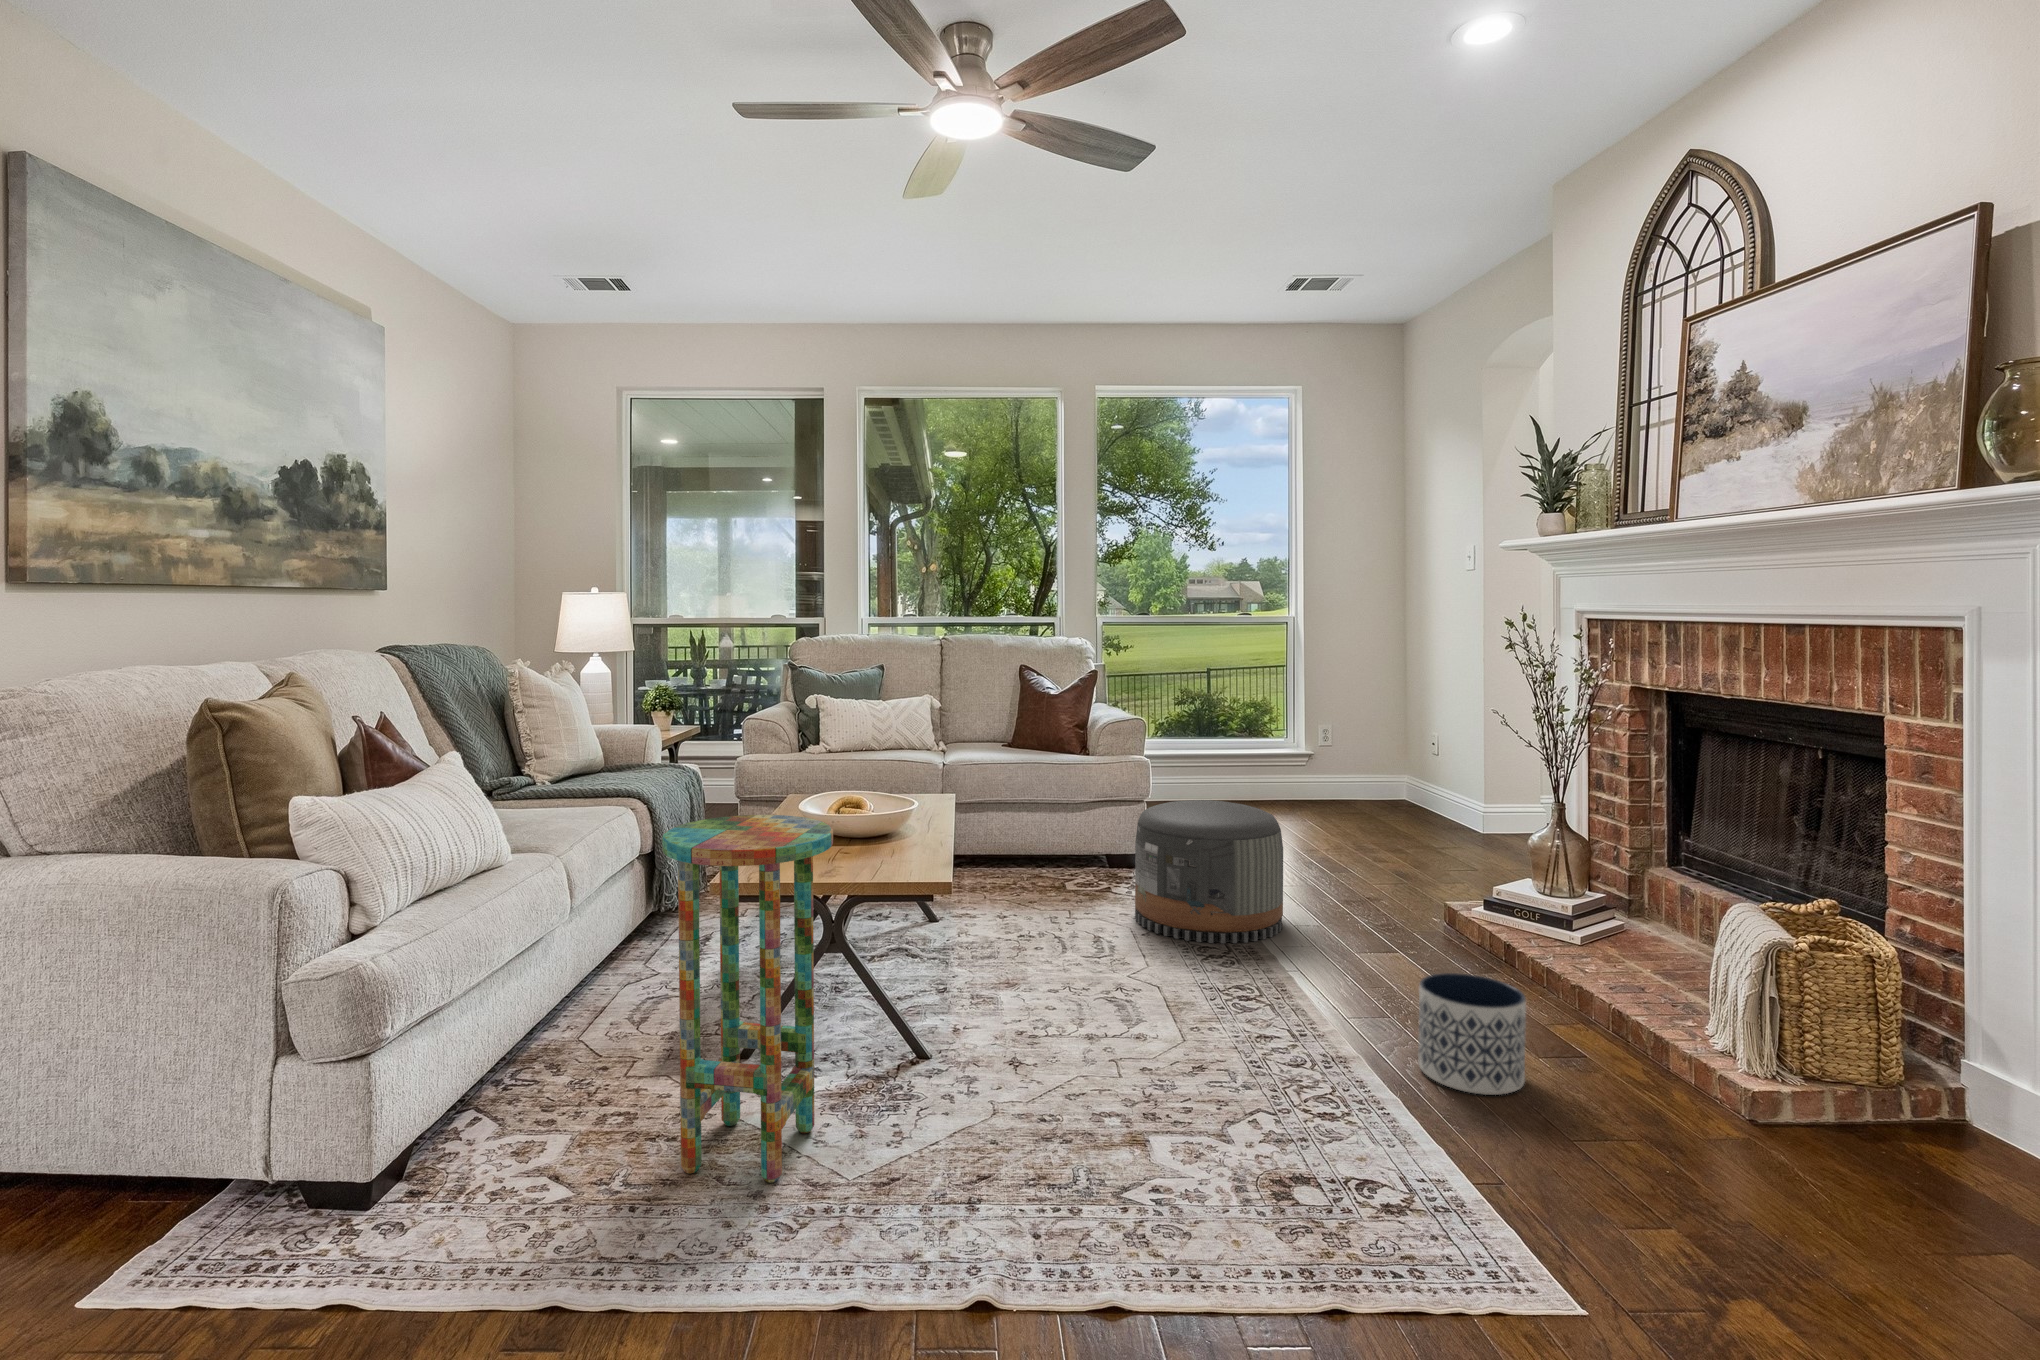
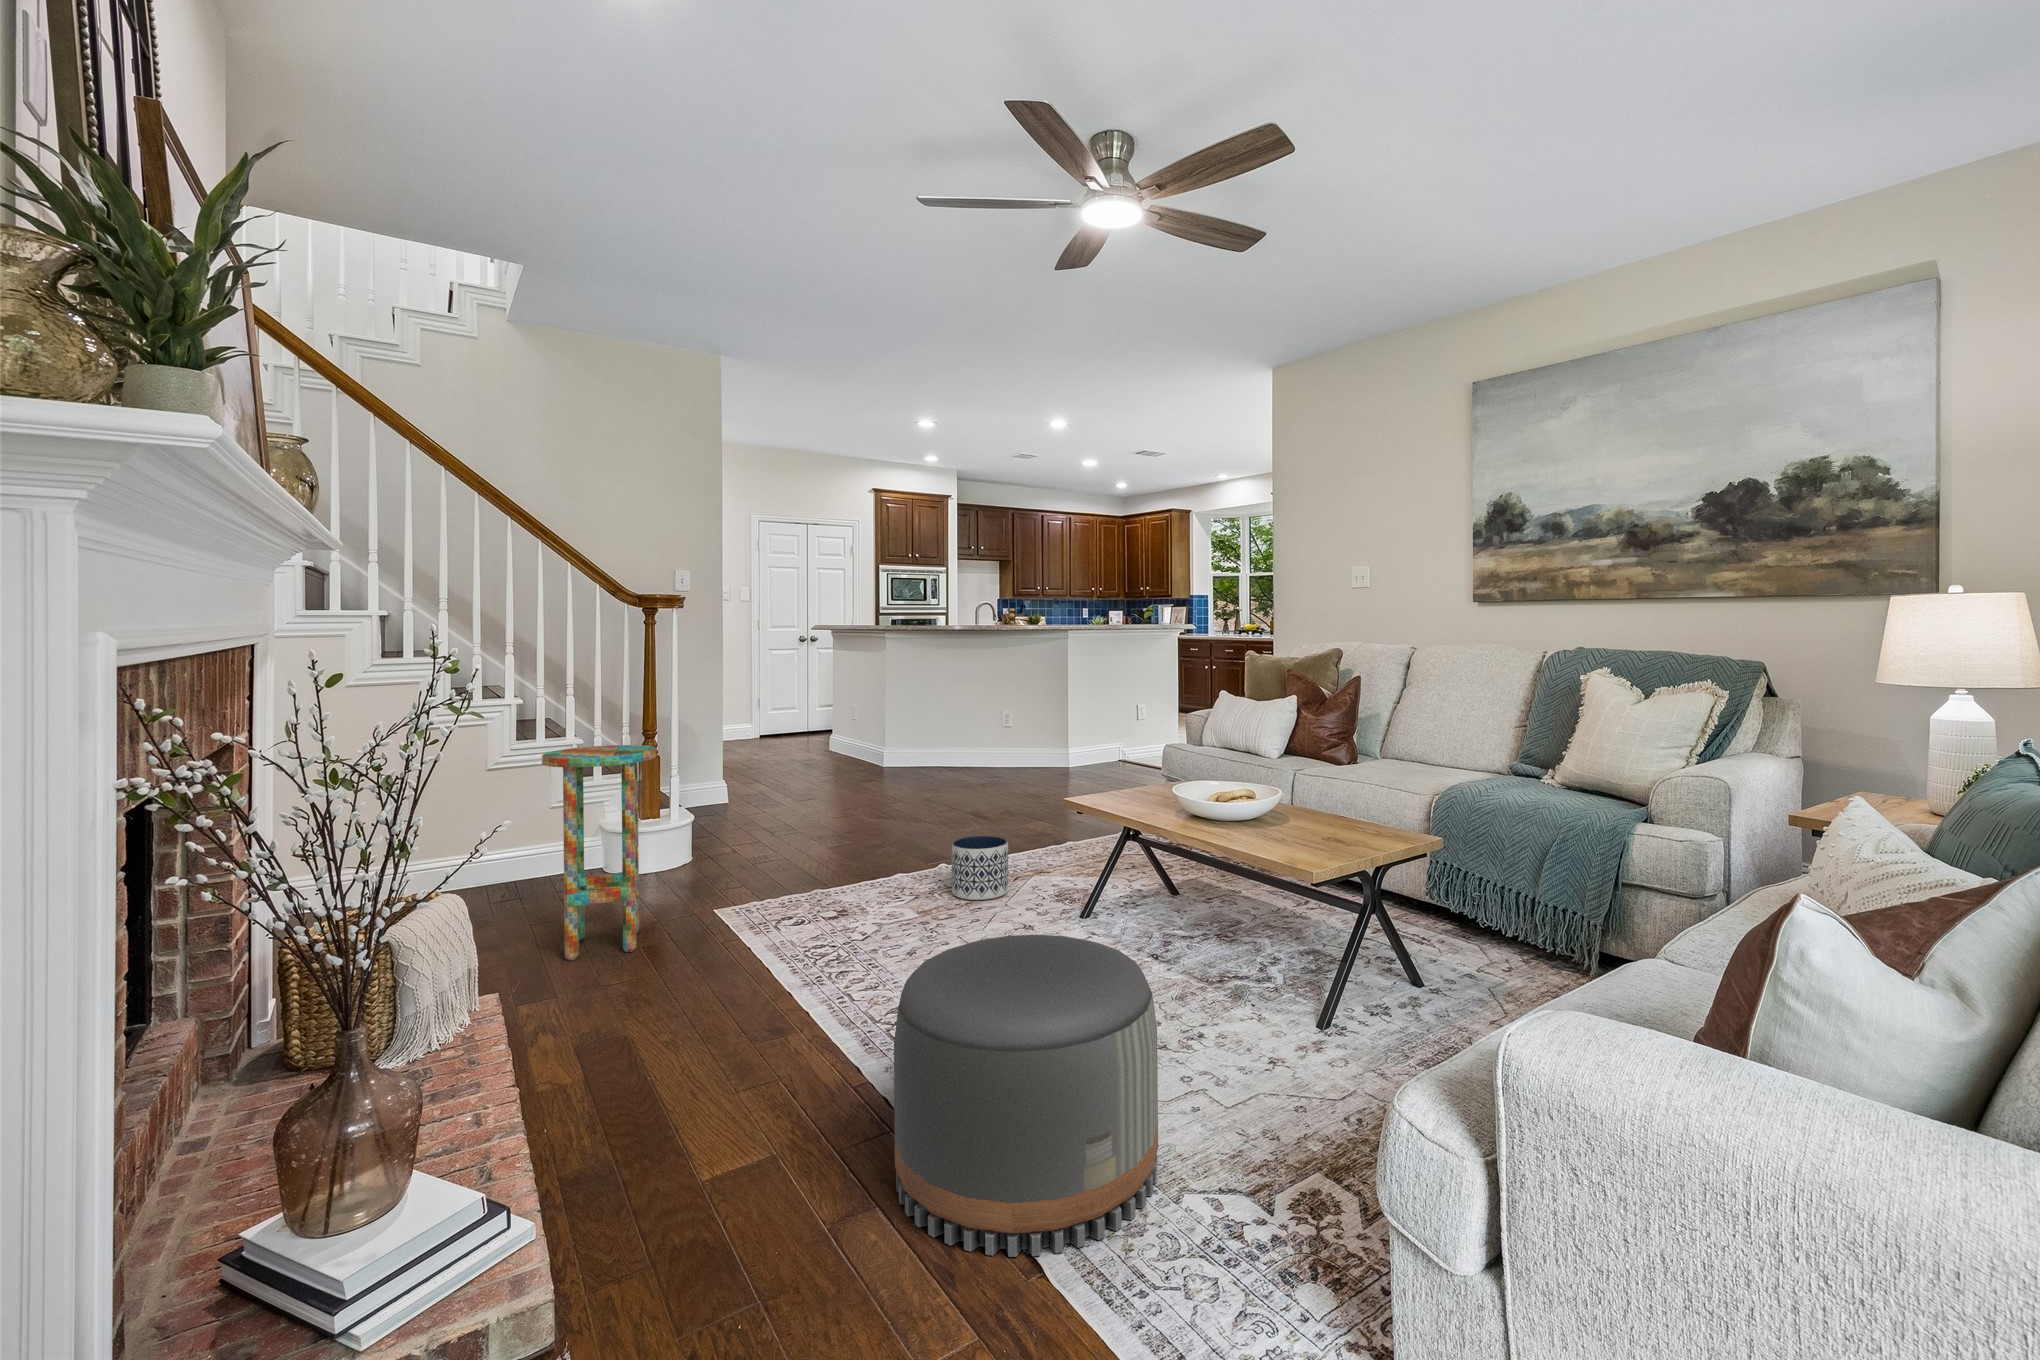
side table: present [662,815,833,1183] -> present [542,745,657,960]
planter: present [1418,973,1526,1095] -> present [952,836,1008,900]

